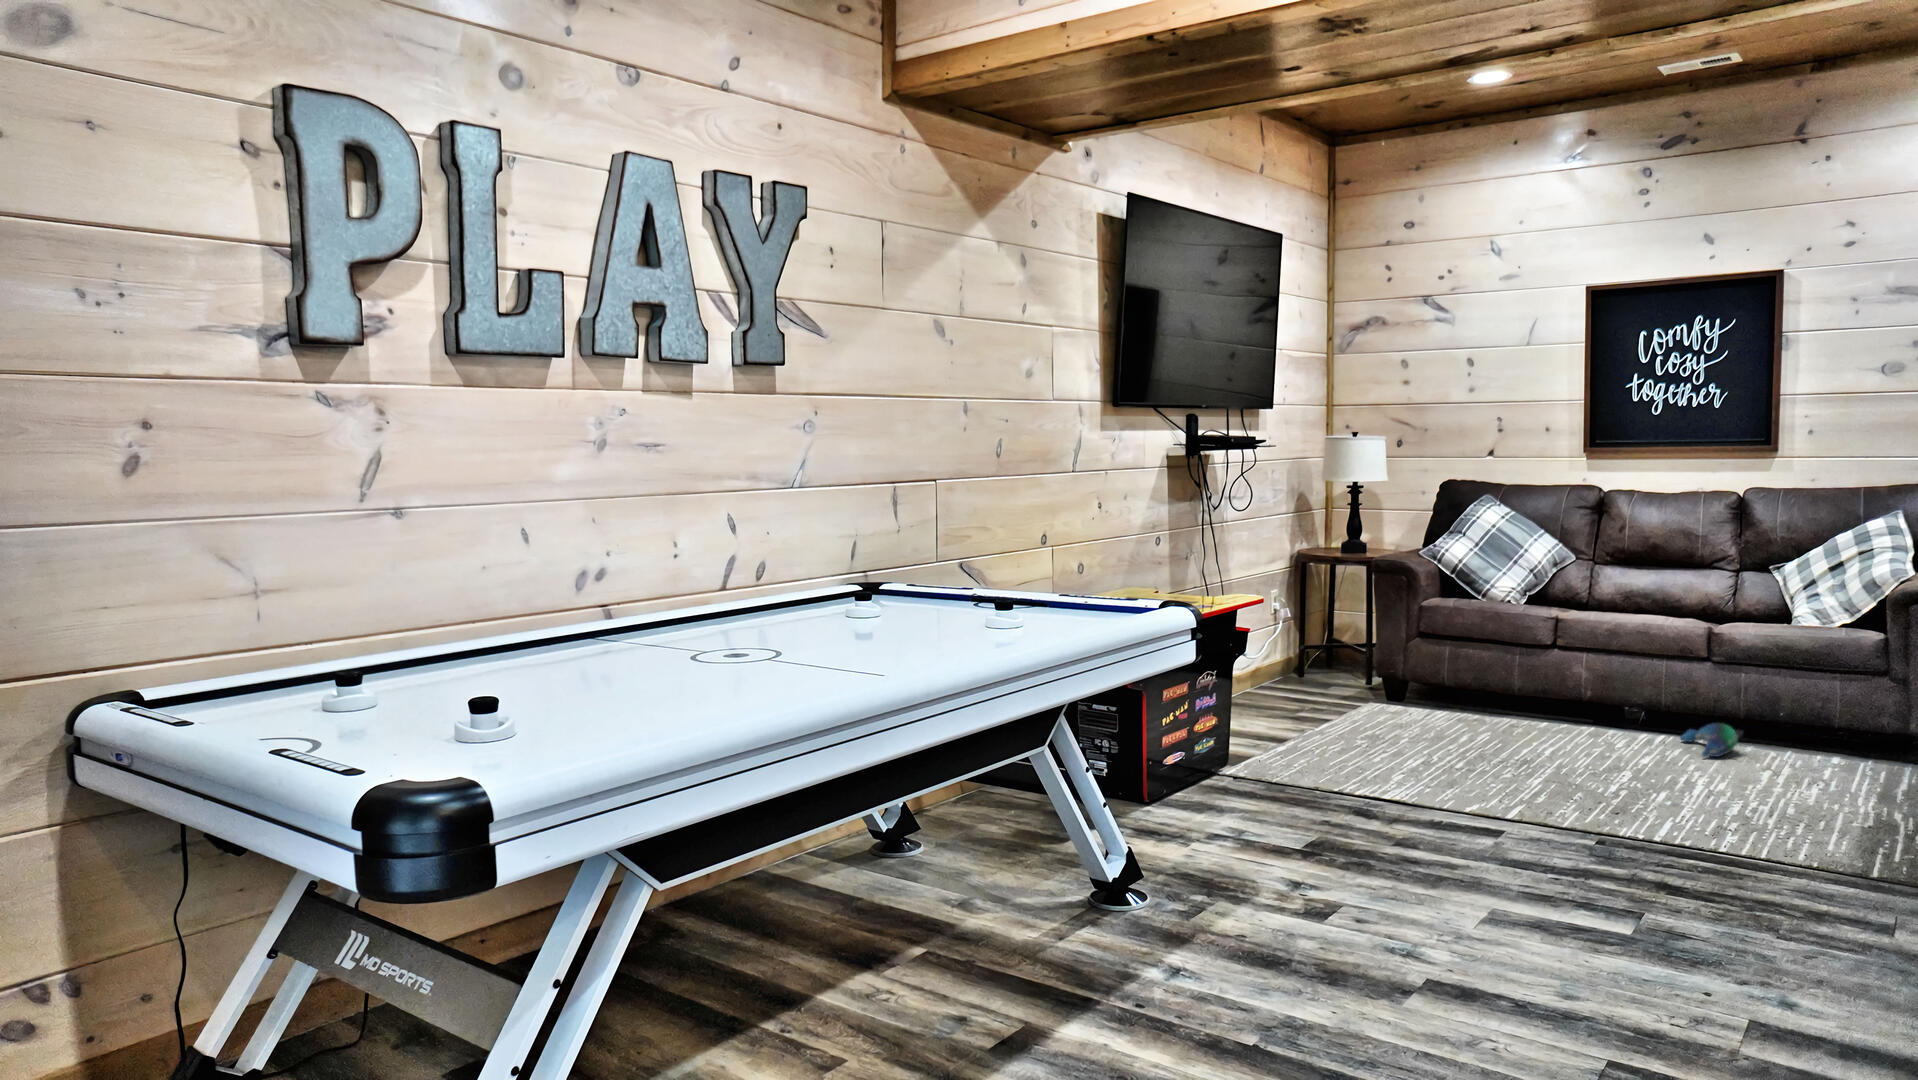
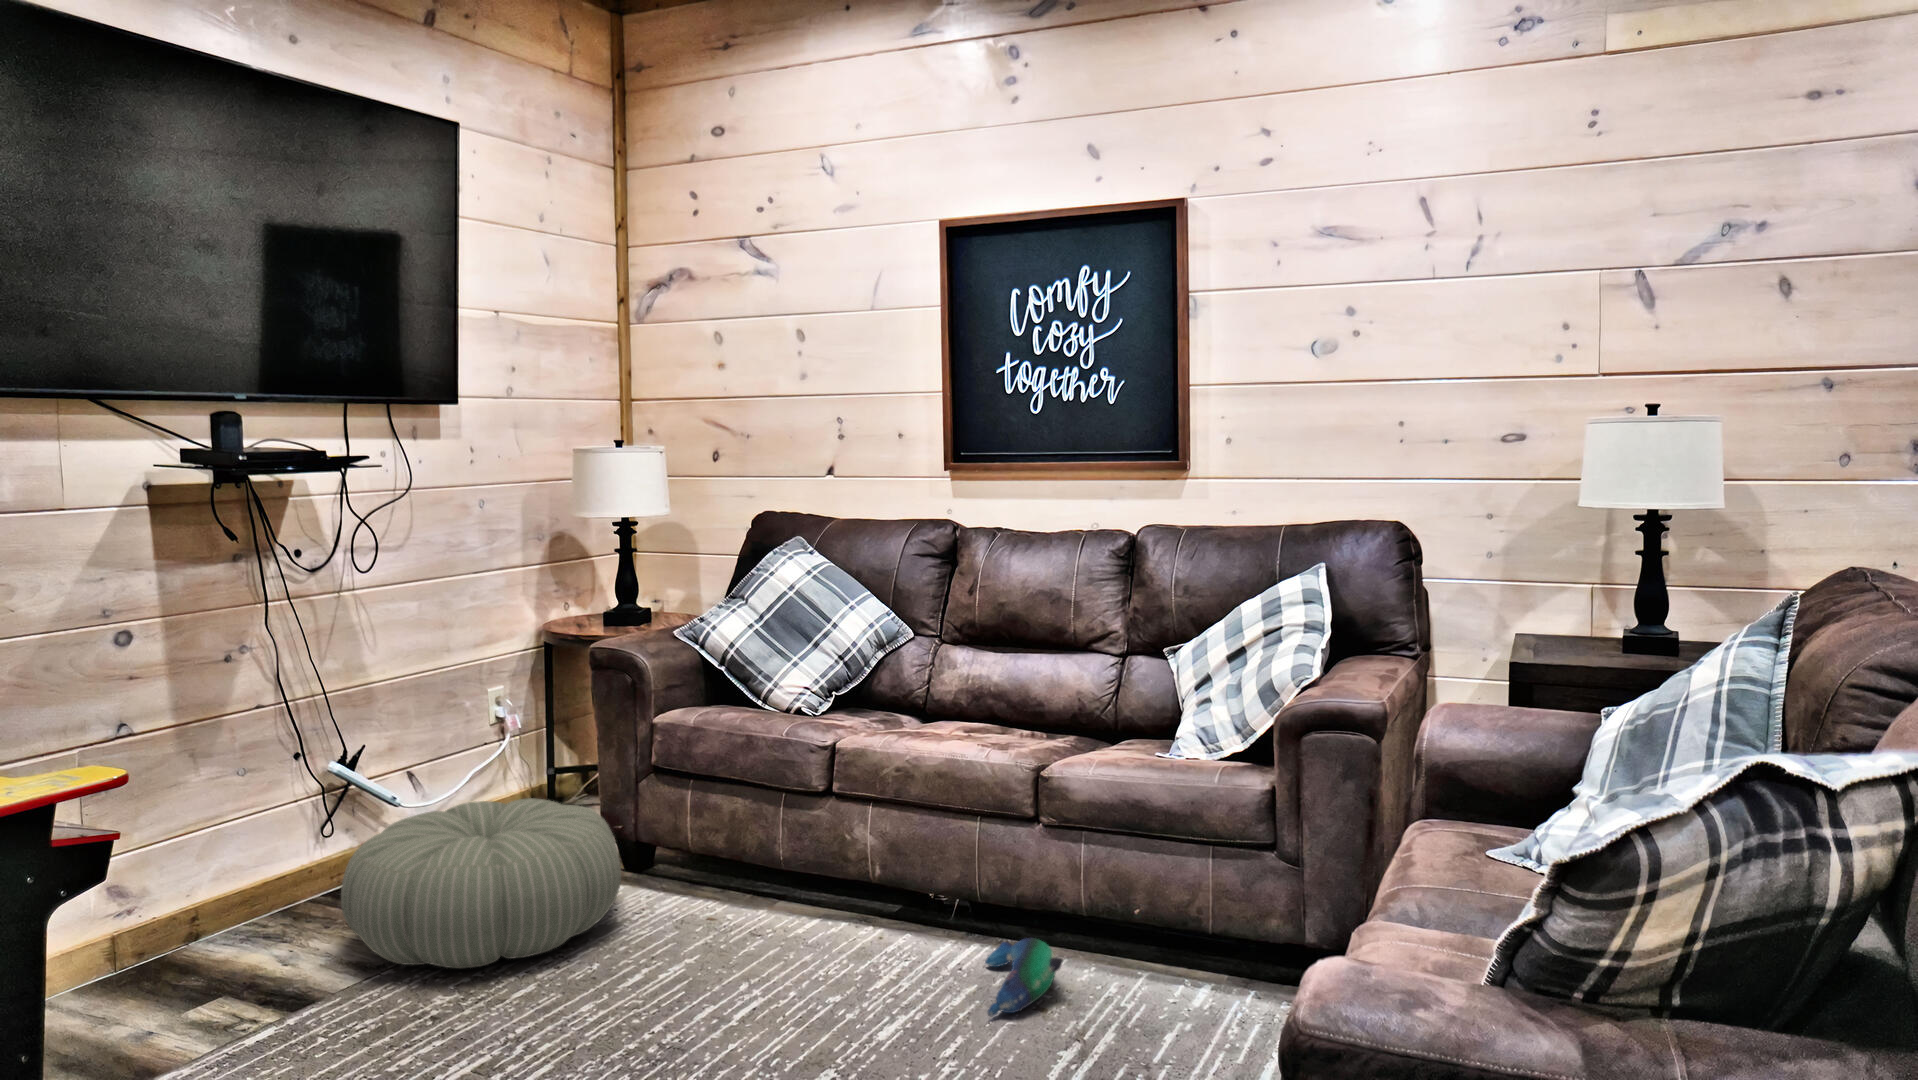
pouf: none [1269,645,1426,727] -> present [341,798,621,968]

